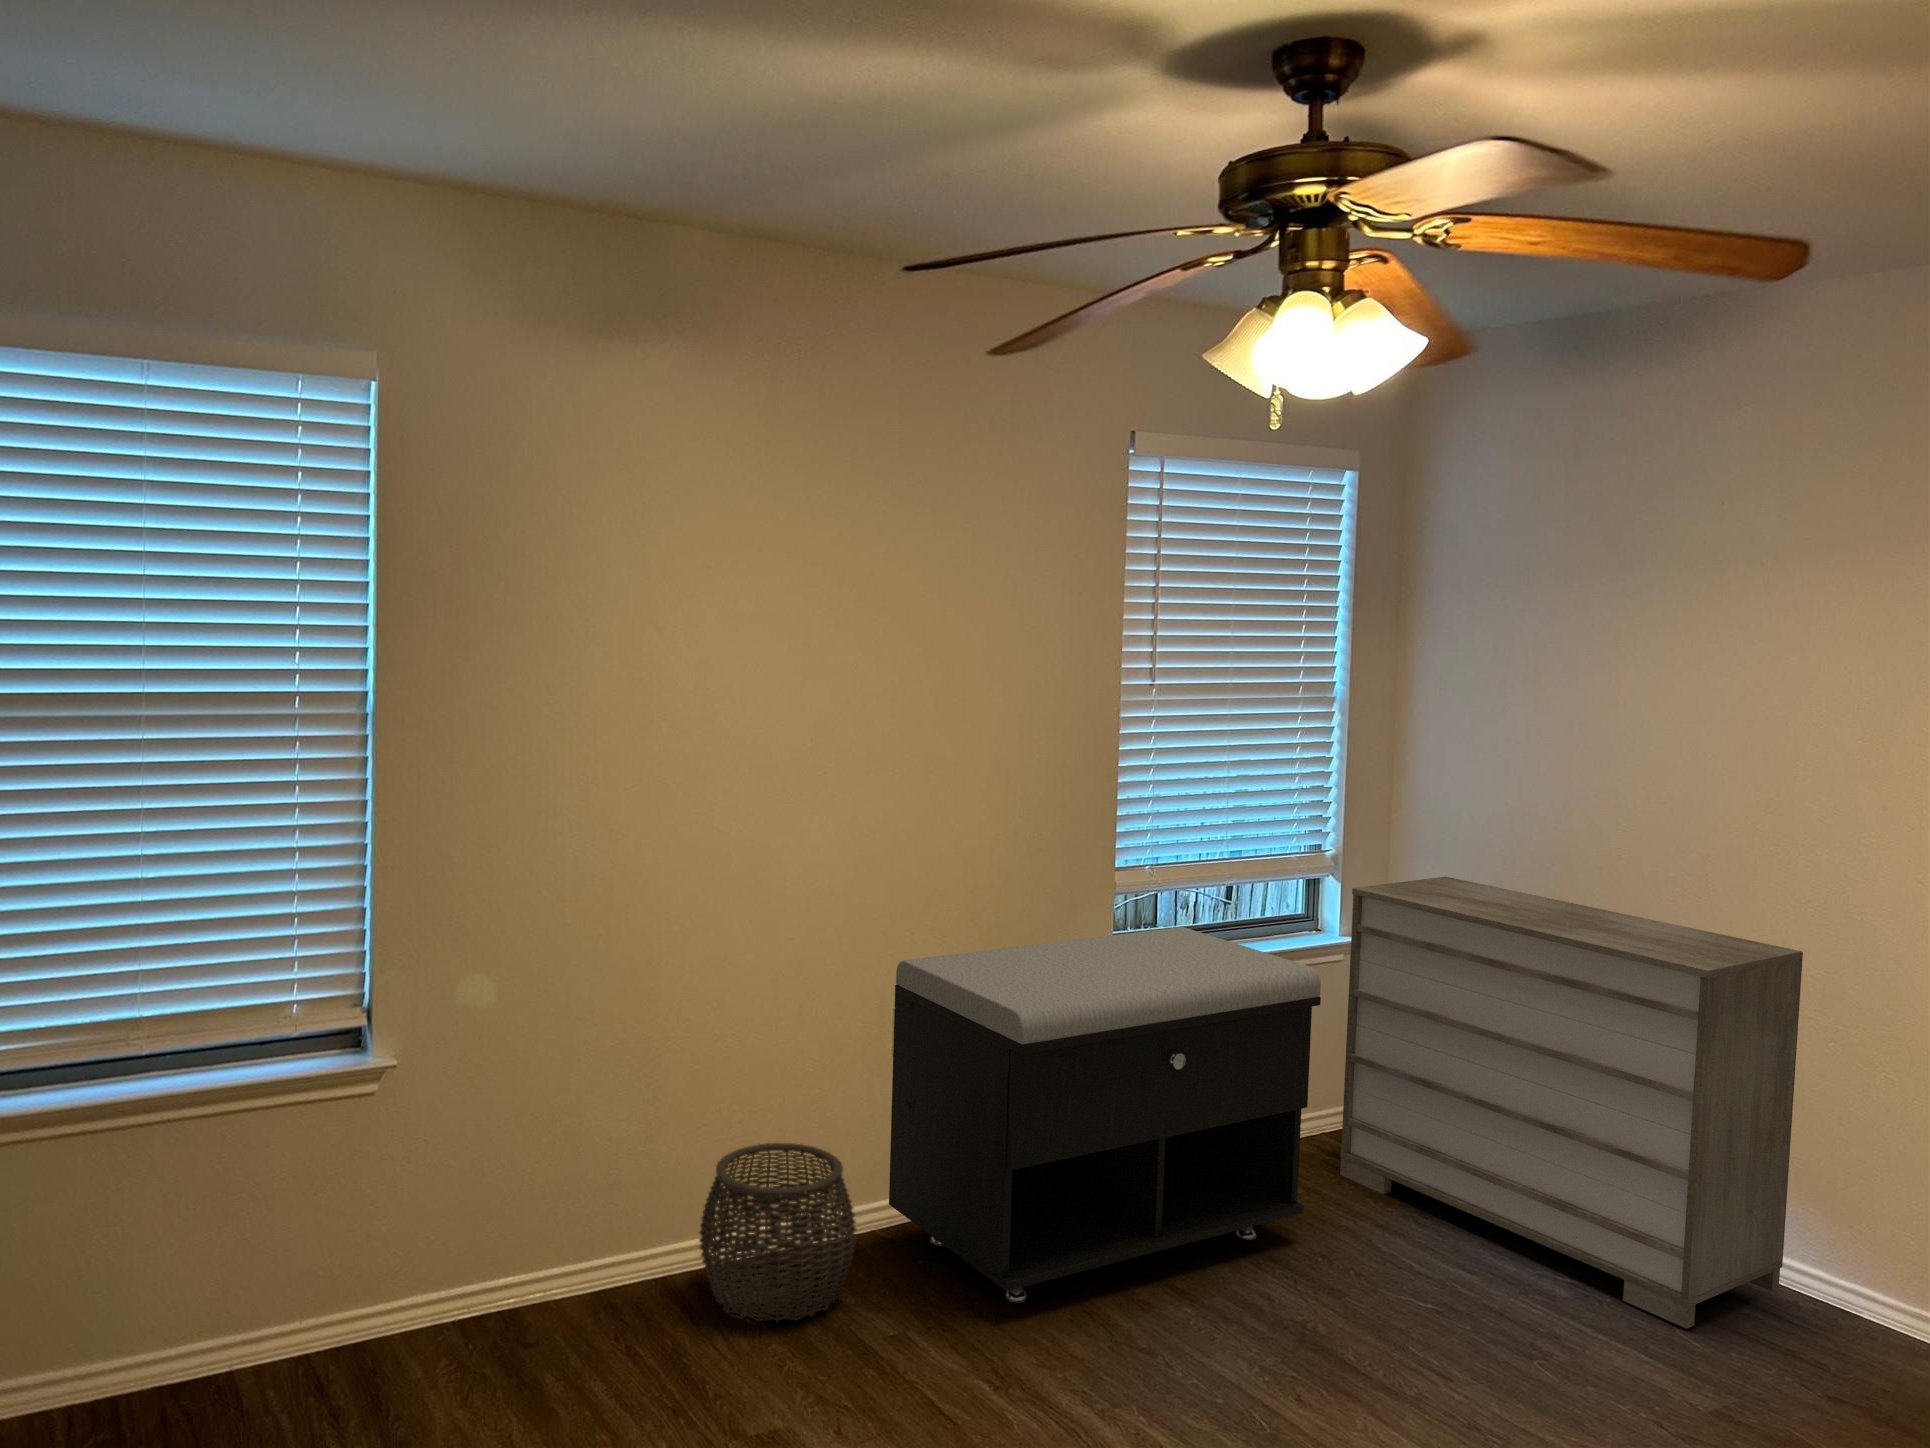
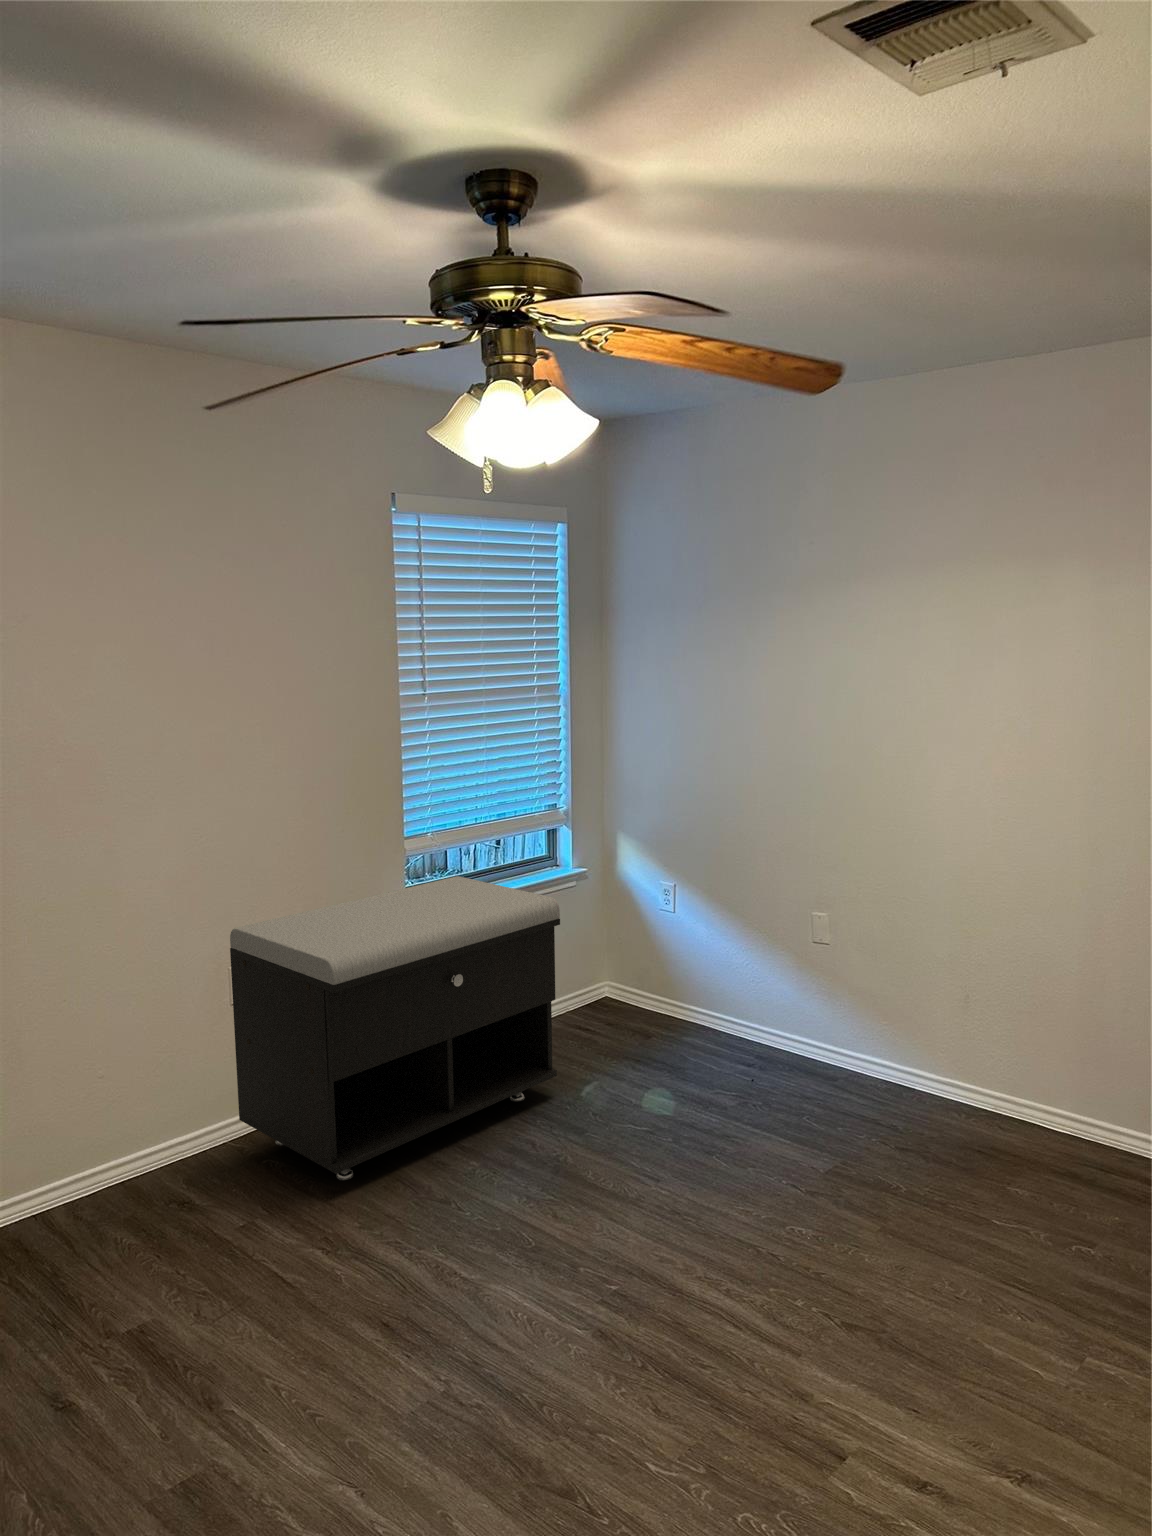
dresser: present [1340,877,1803,1328] -> none [580,819,875,1115]
woven basket: present [699,1143,856,1322] -> none [74,1086,211,1234]

